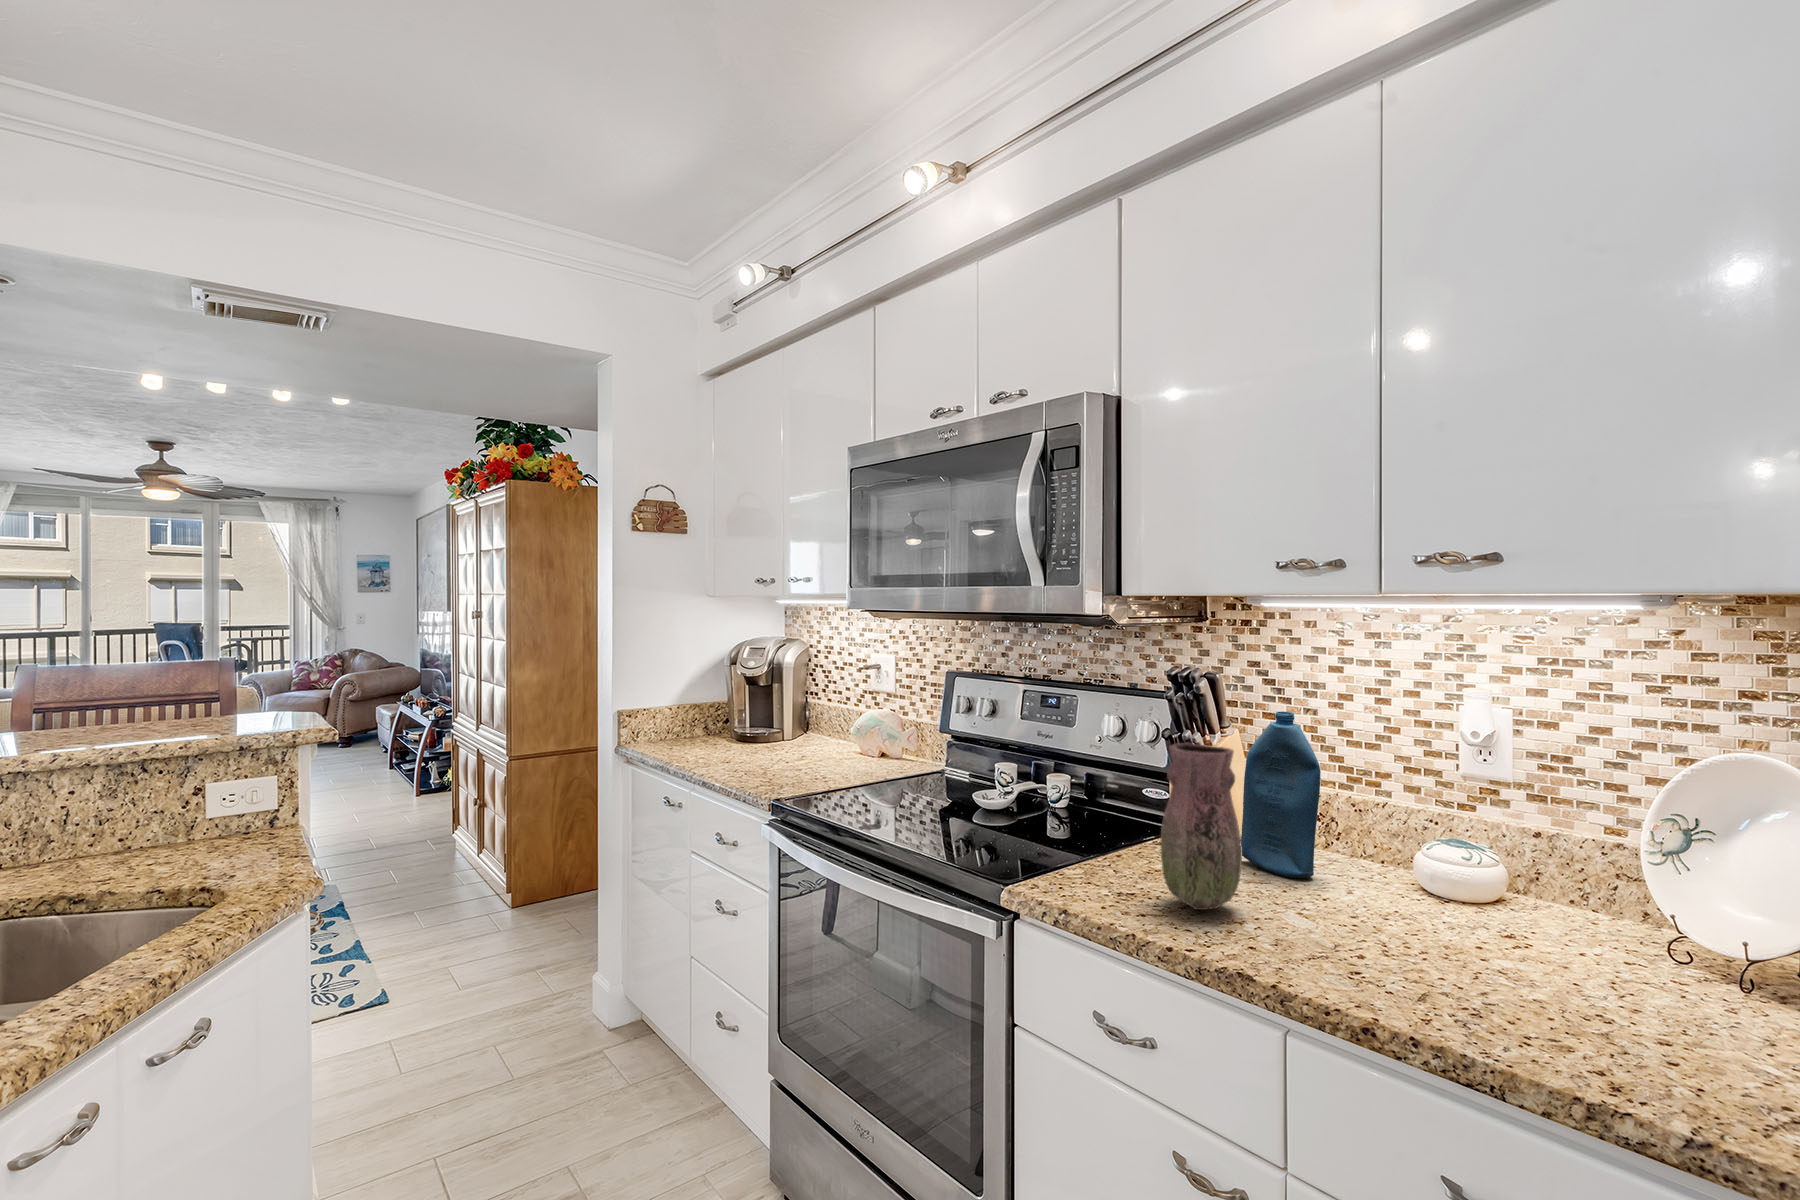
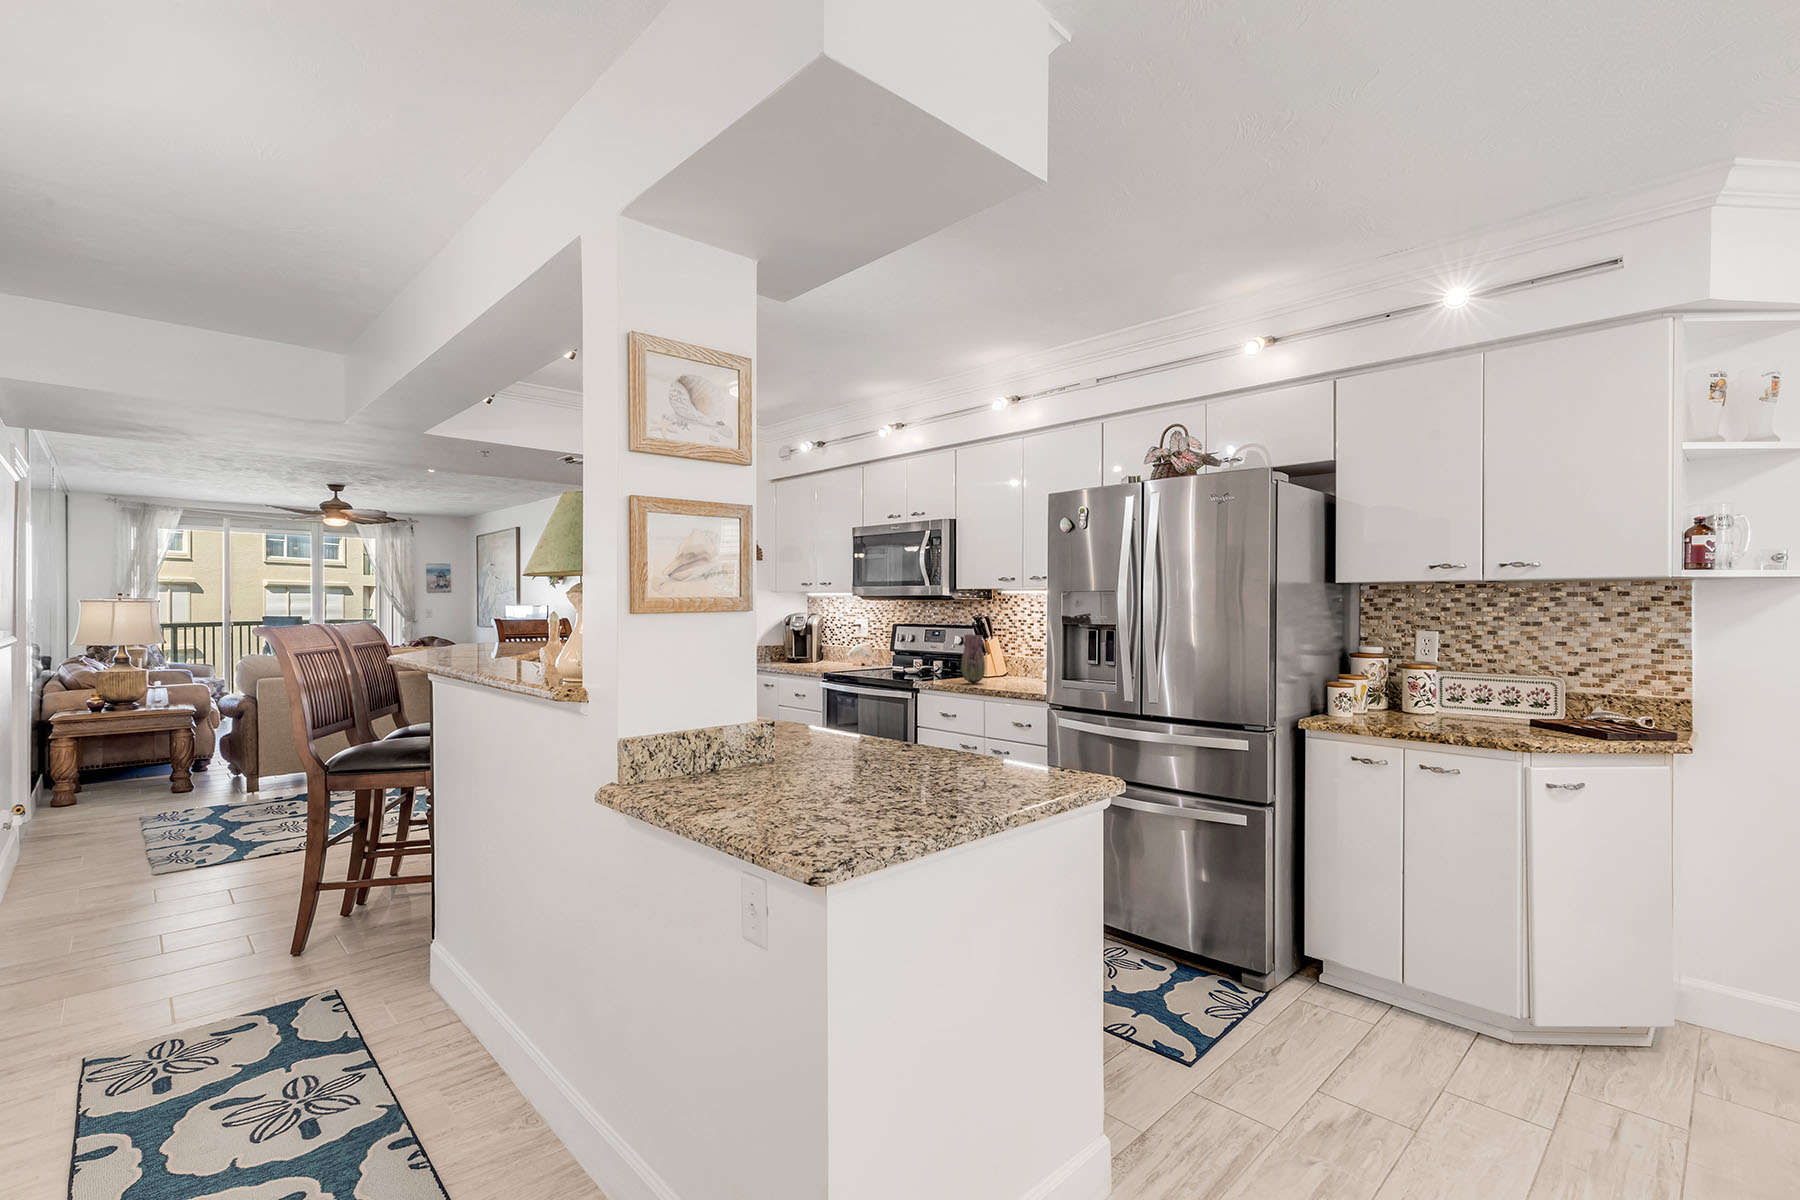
bottle: present [1241,711,1321,878] -> none [994,627,1015,680]

